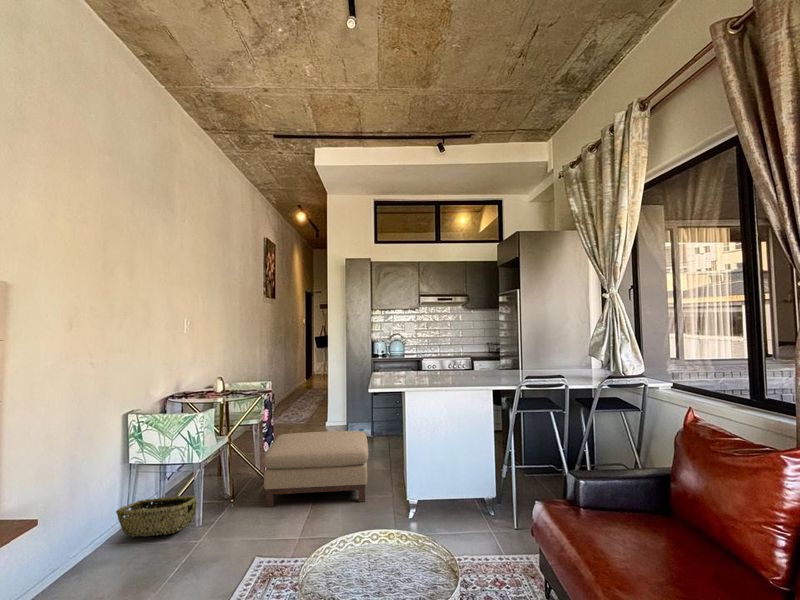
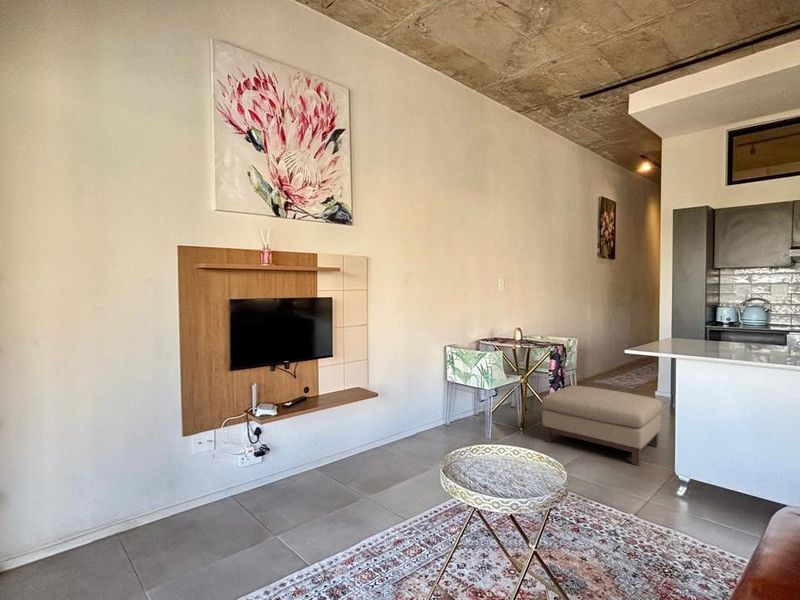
woven basket: present [116,496,196,536] -> none [438,408,490,435]

